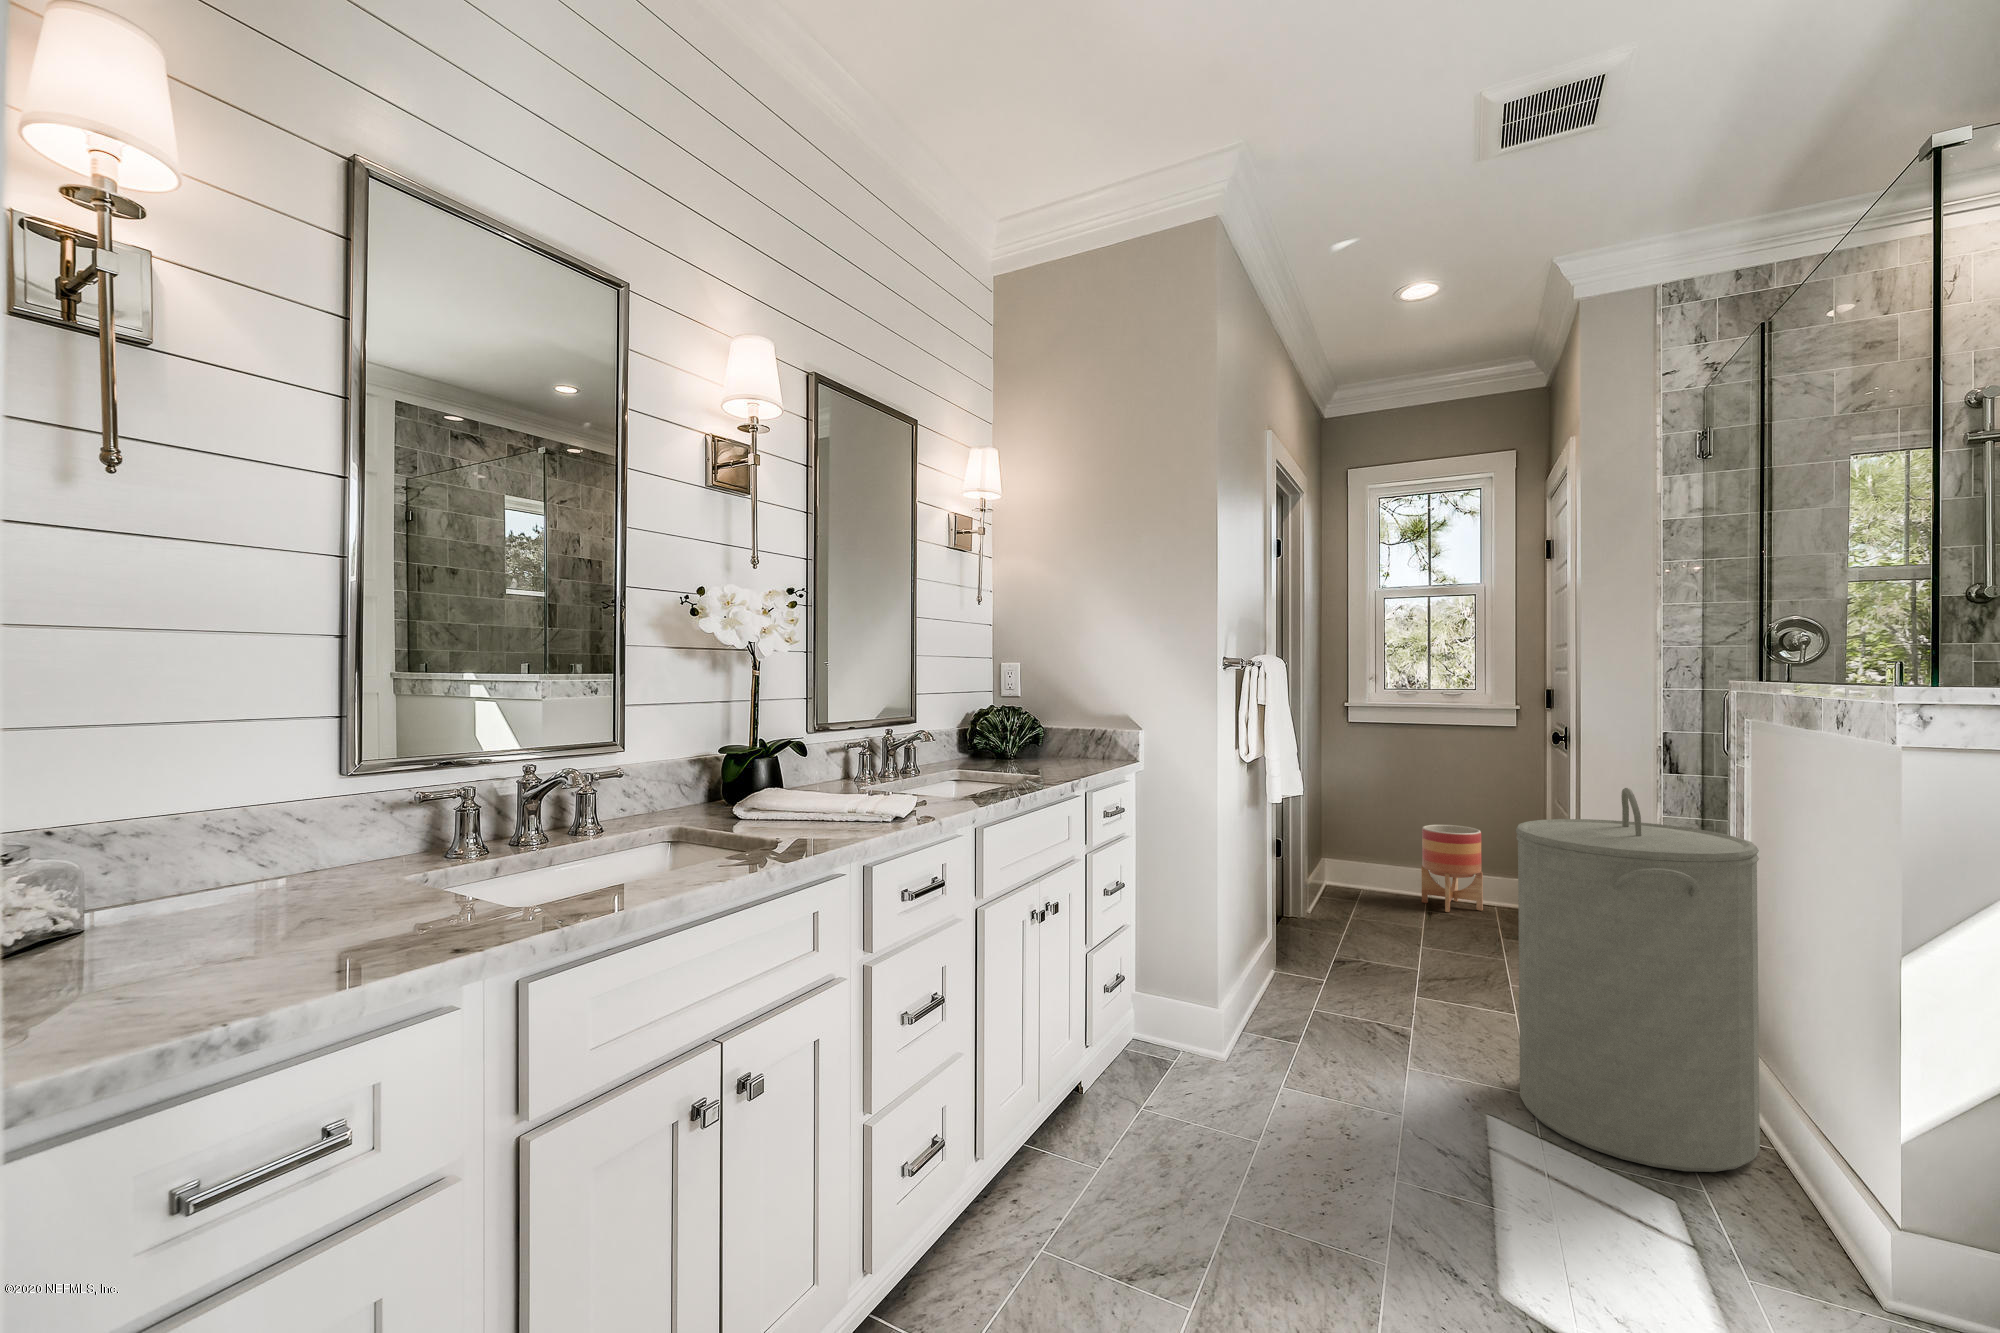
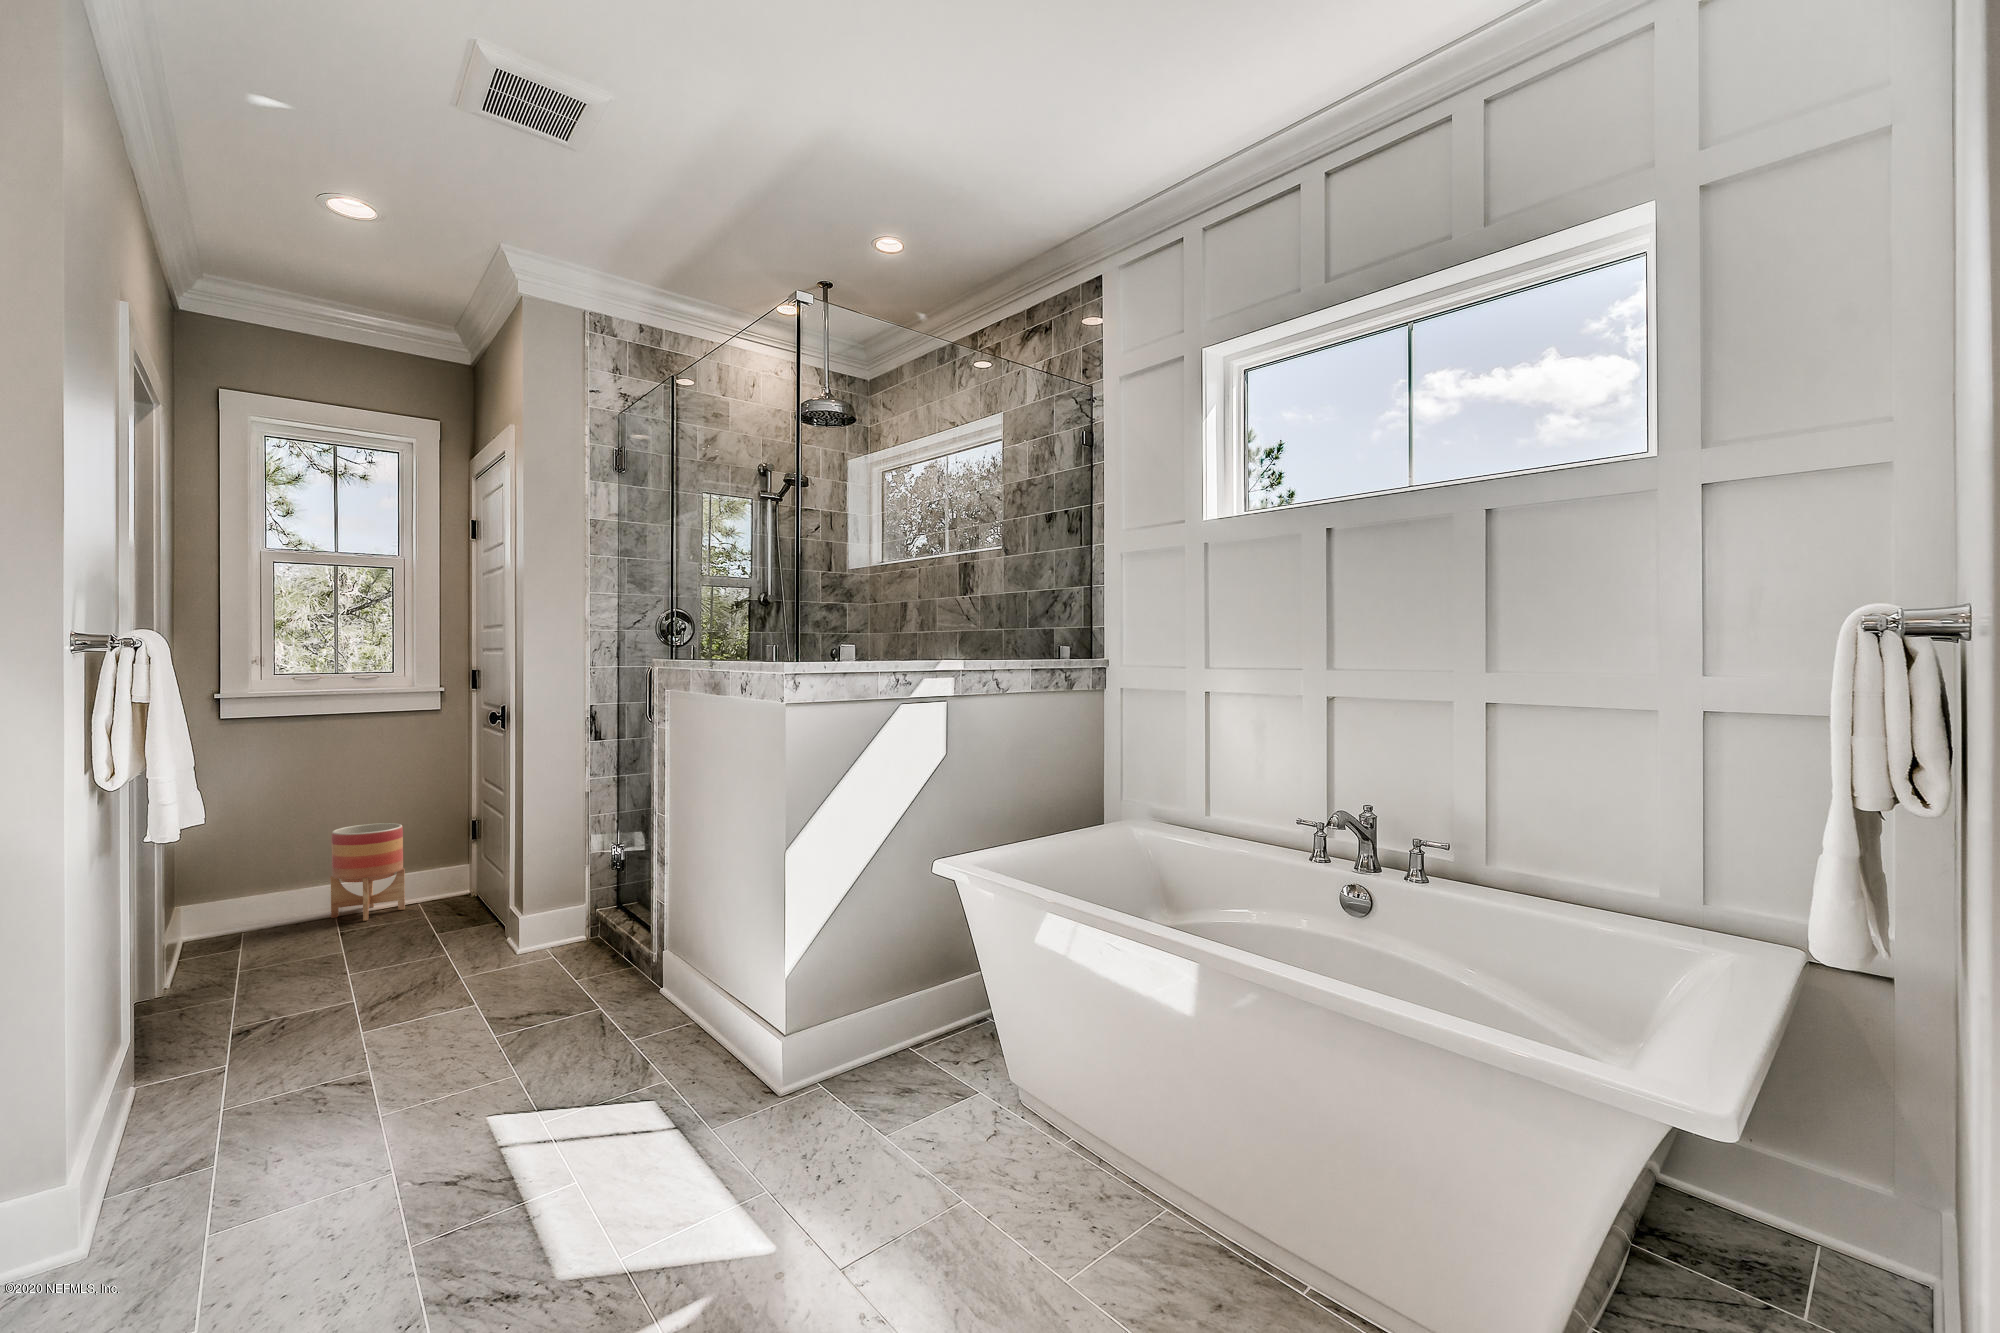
laundry hamper: present [1516,788,1760,1172] -> none [495,755,691,1090]

